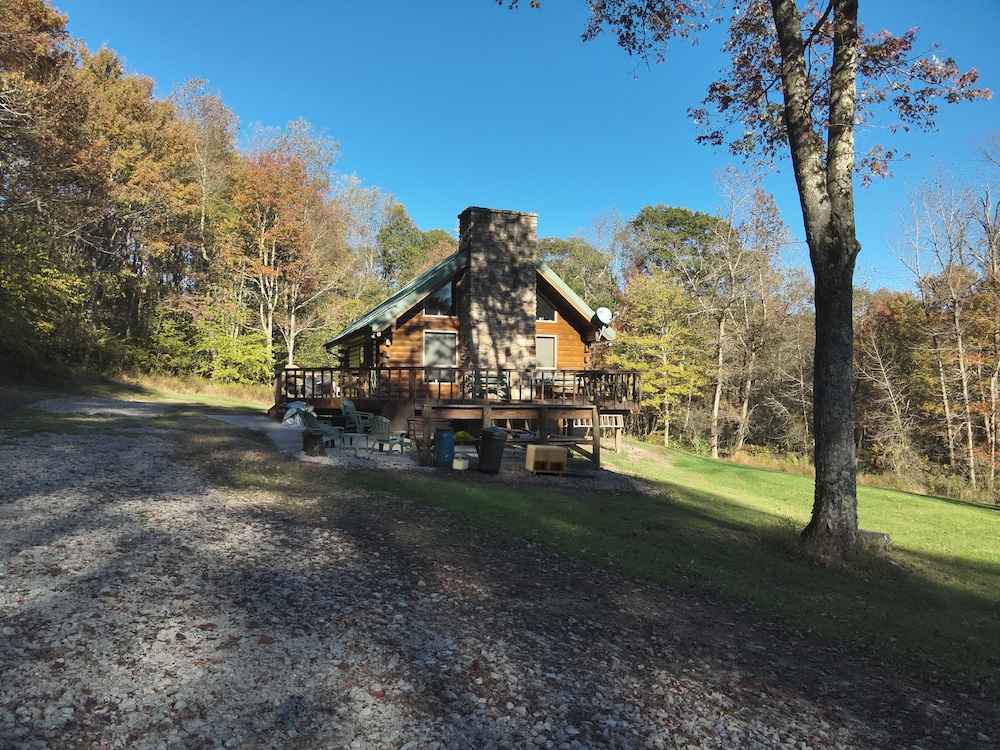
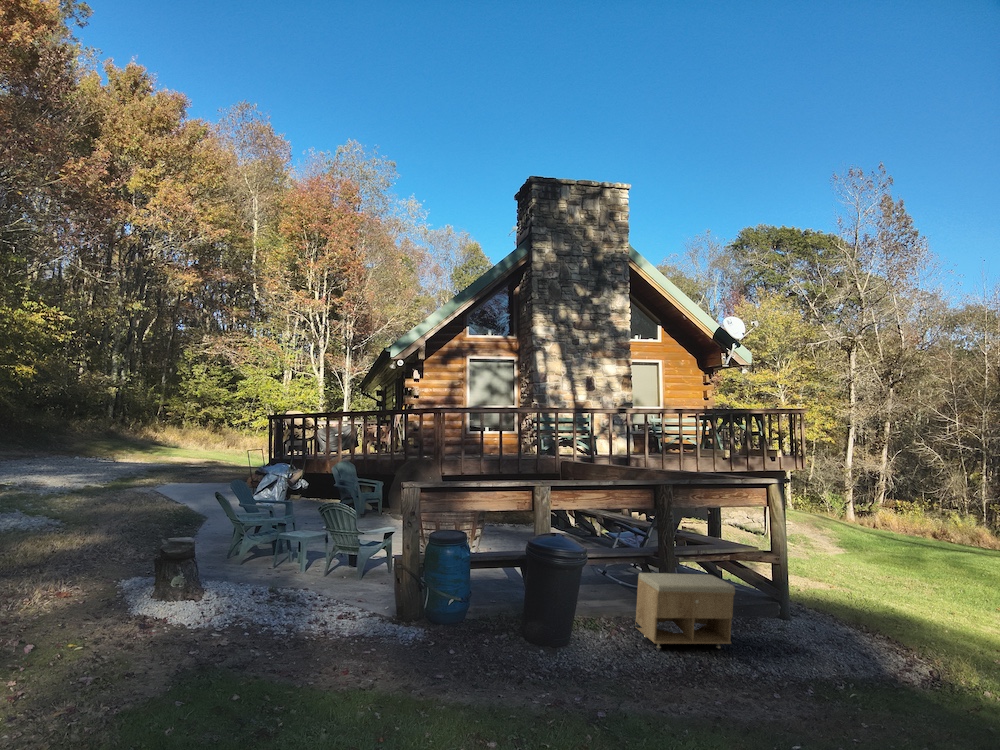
potted tree: present [453,431,470,469] -> none [467,548,506,640]

